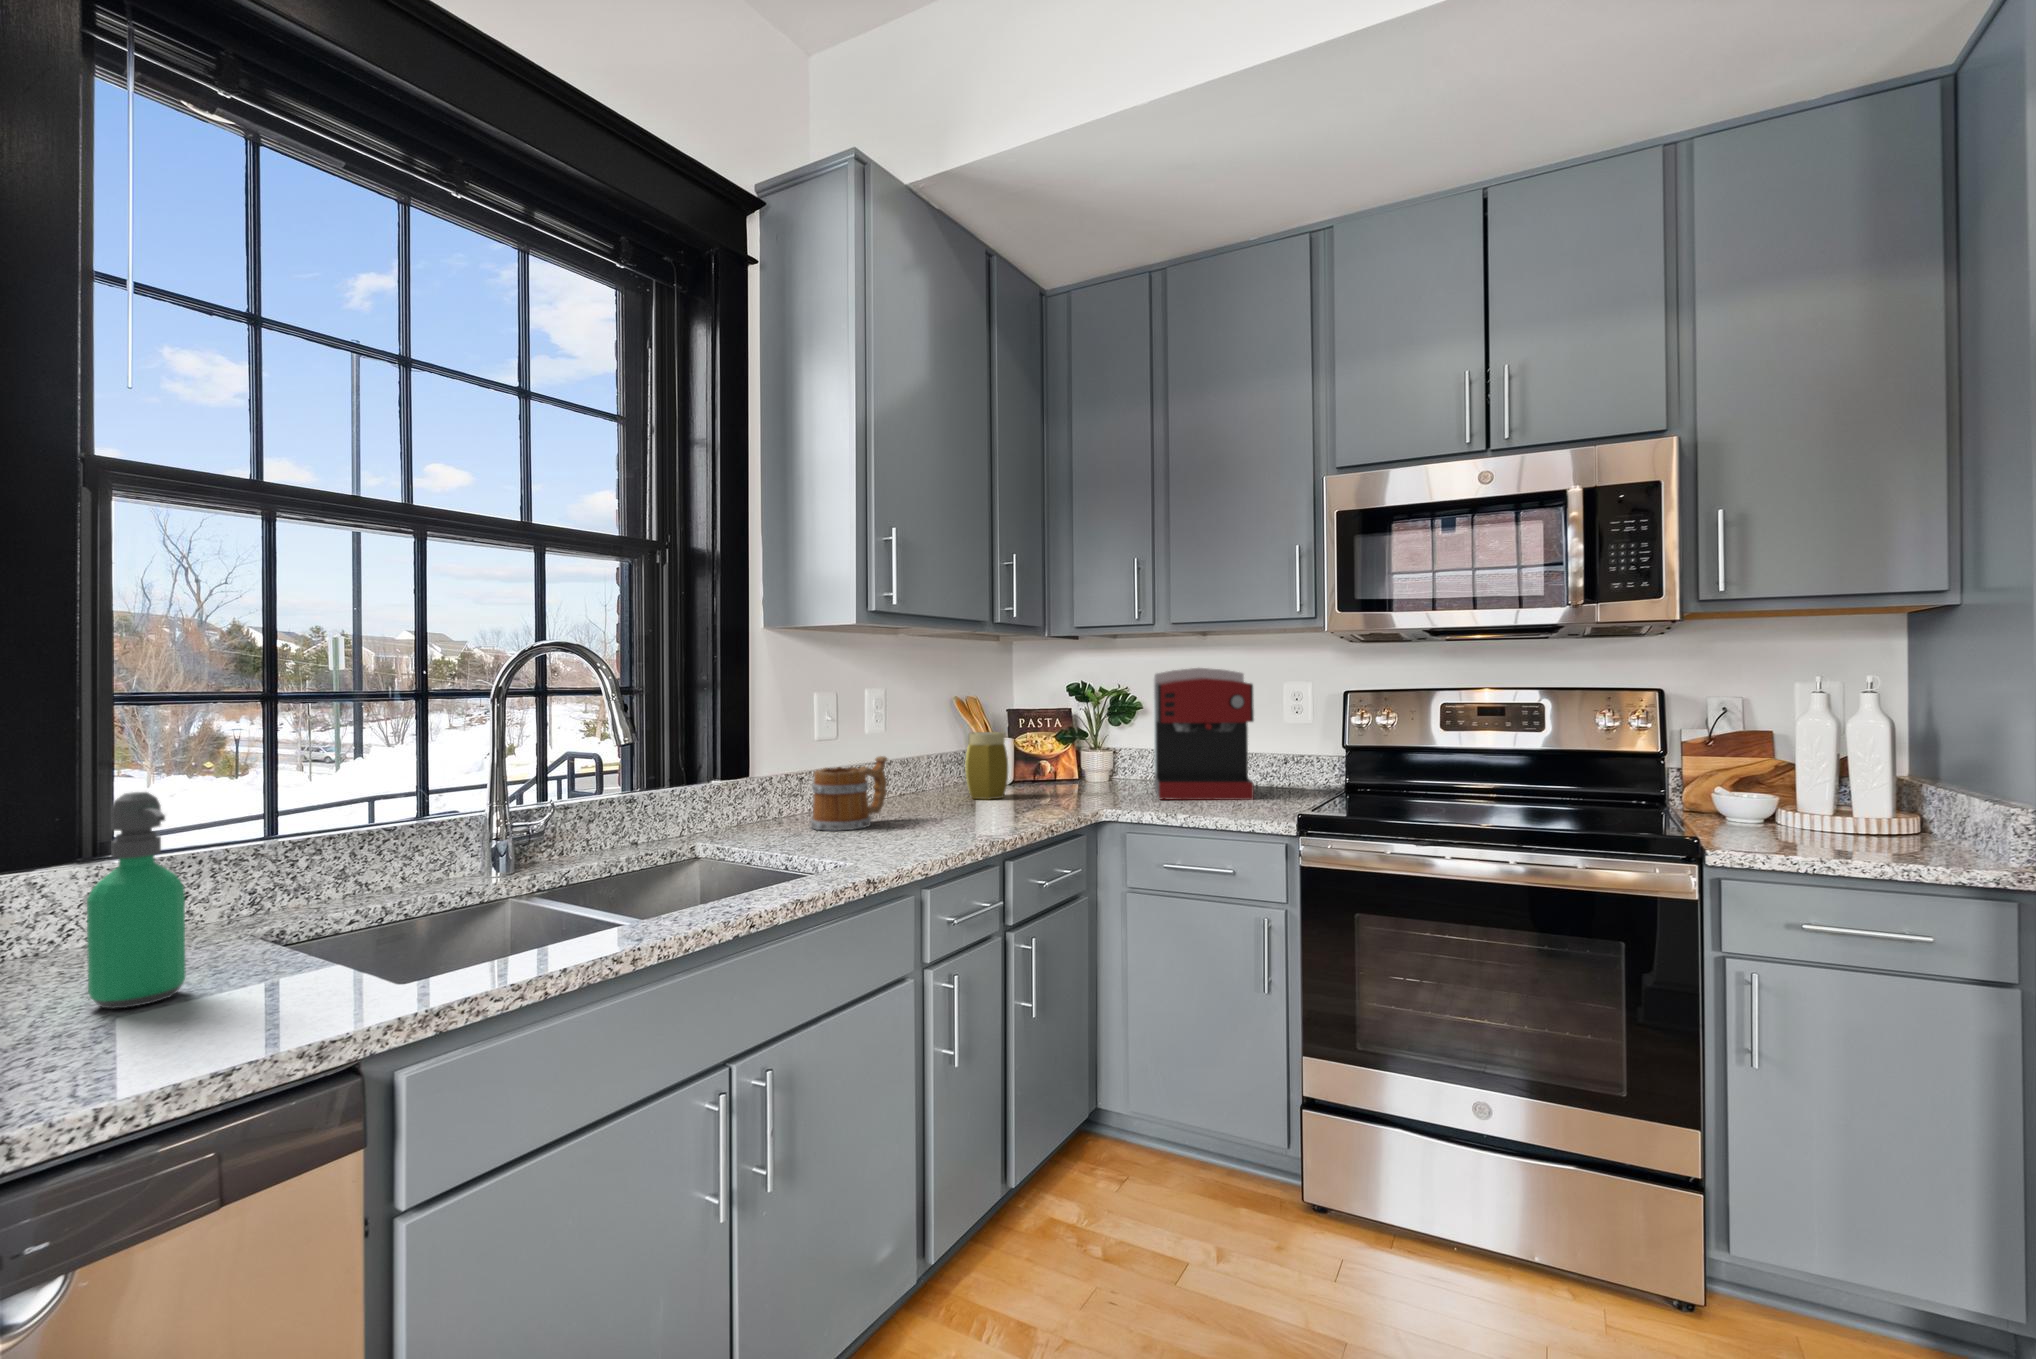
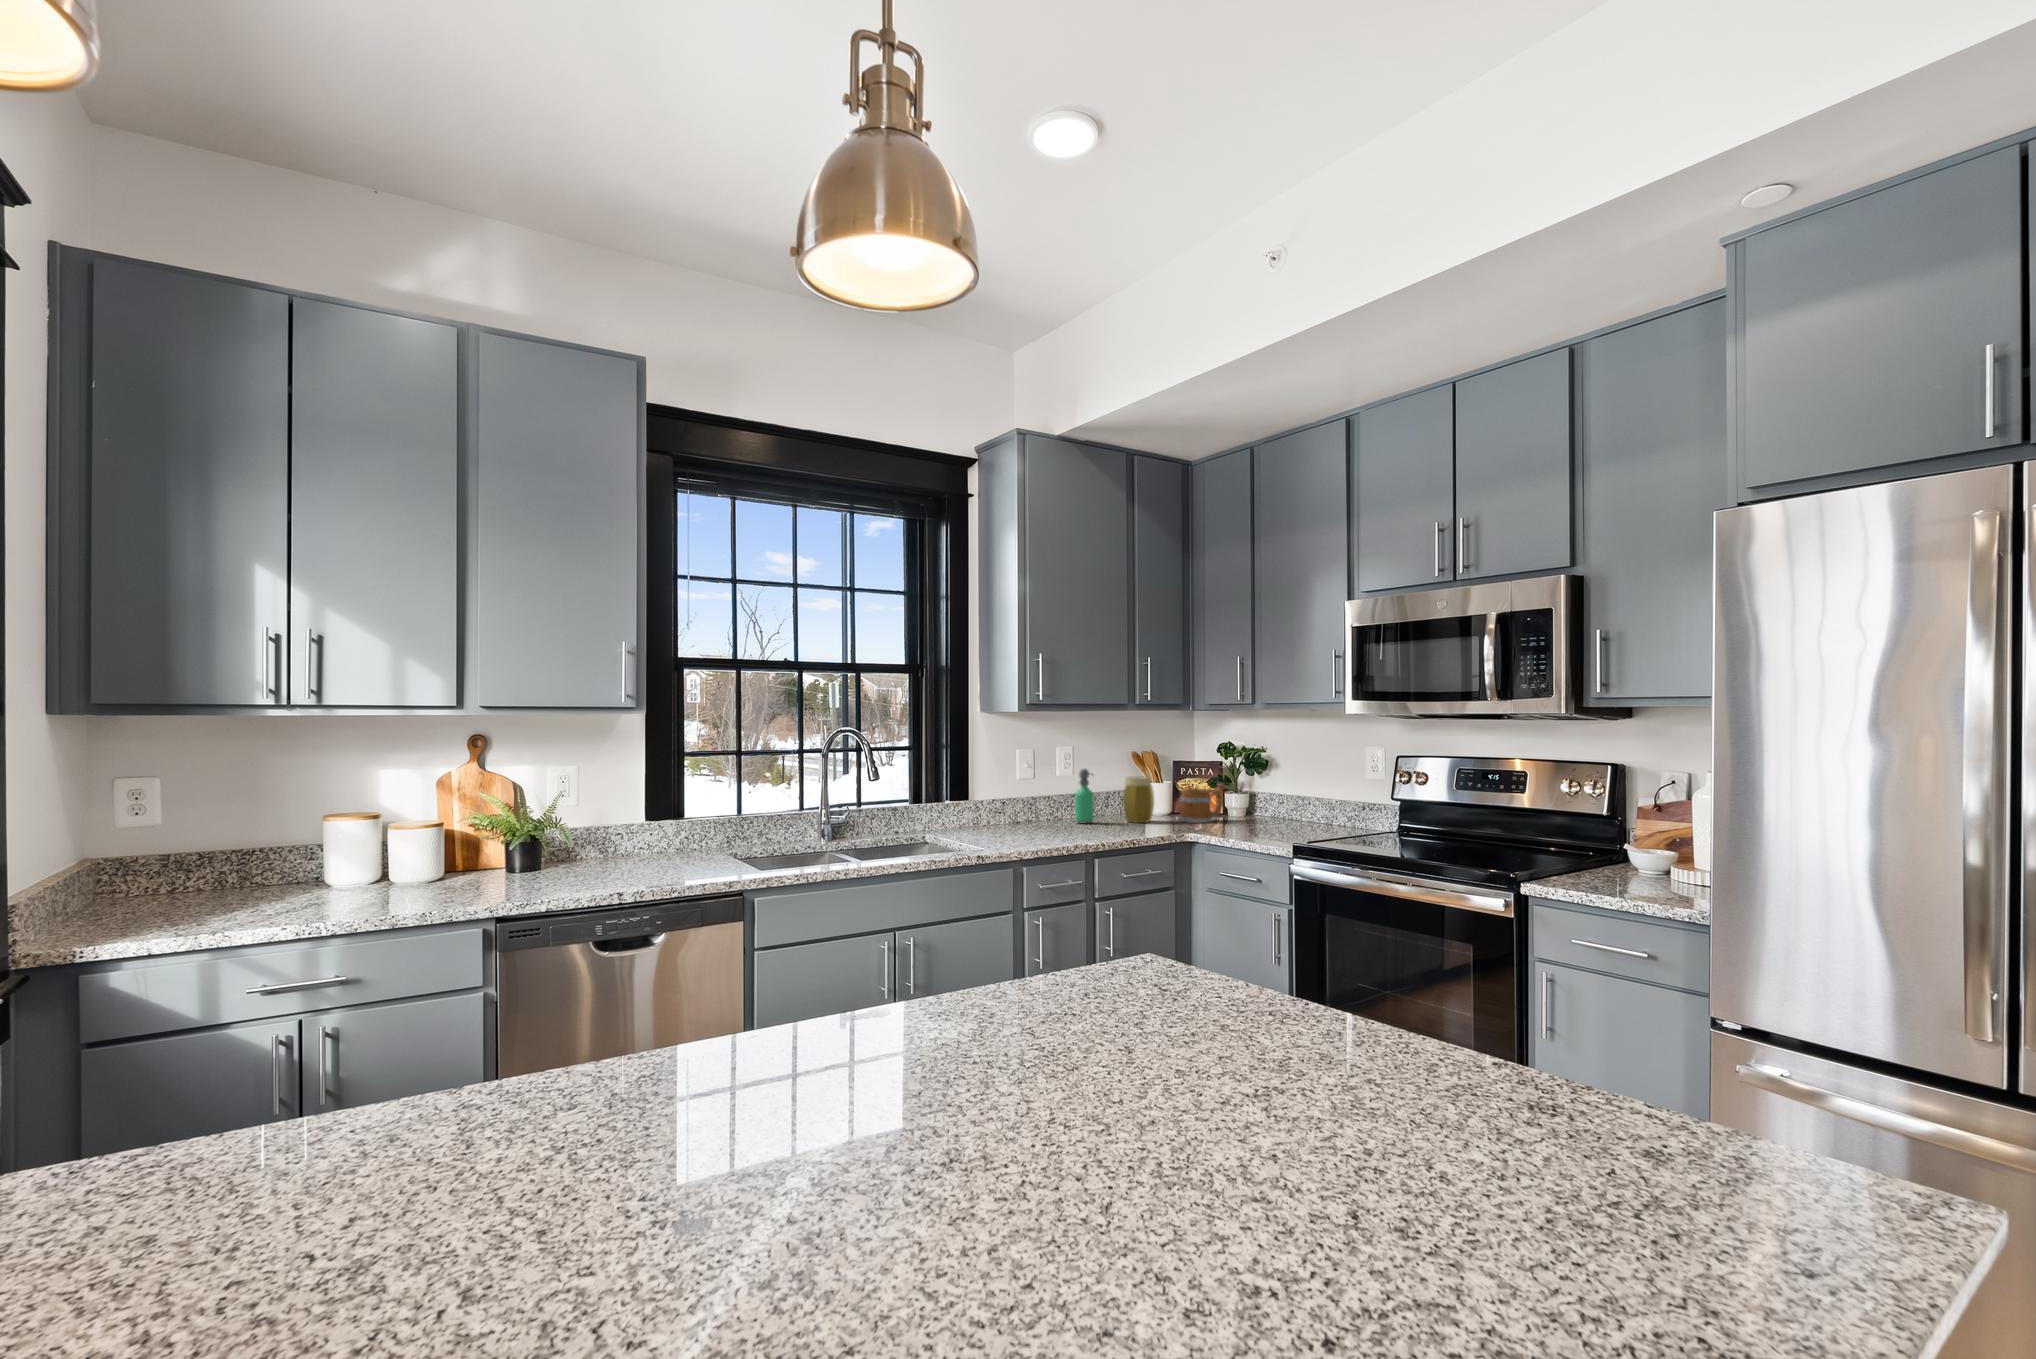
coffee maker: present [1154,668,1254,800] -> none [1242,735,1329,834]
mug: present [811,756,887,831] -> present [1179,783,1223,823]
soap dispenser: present [87,792,185,1009] -> present [1075,769,1094,824]

